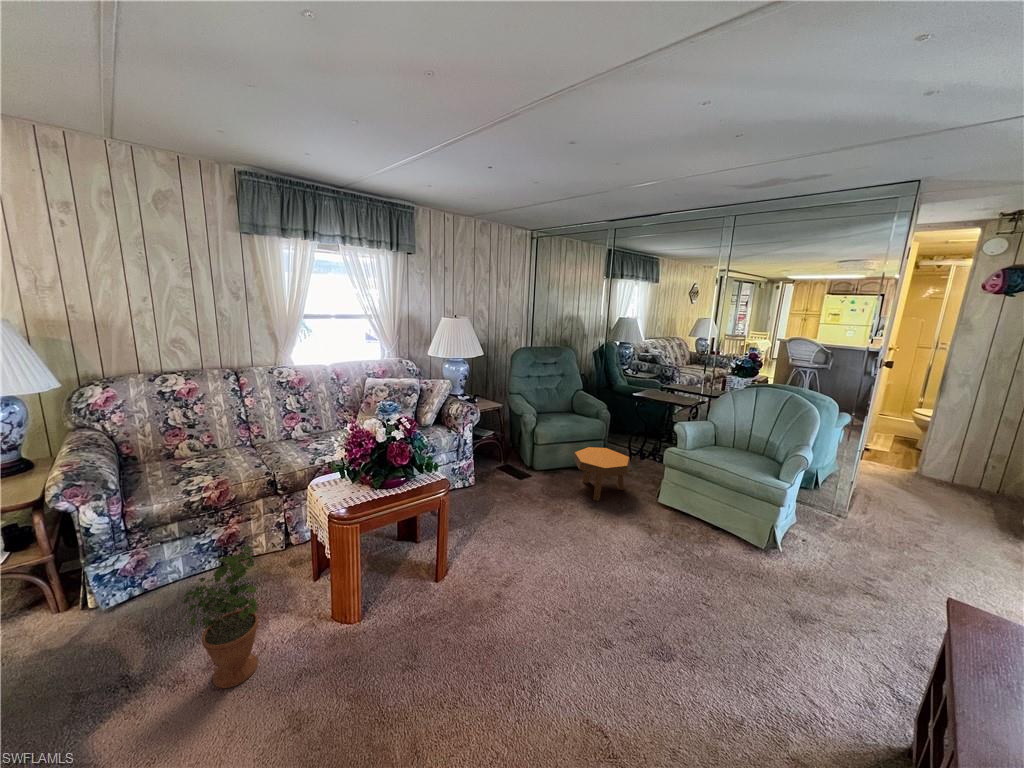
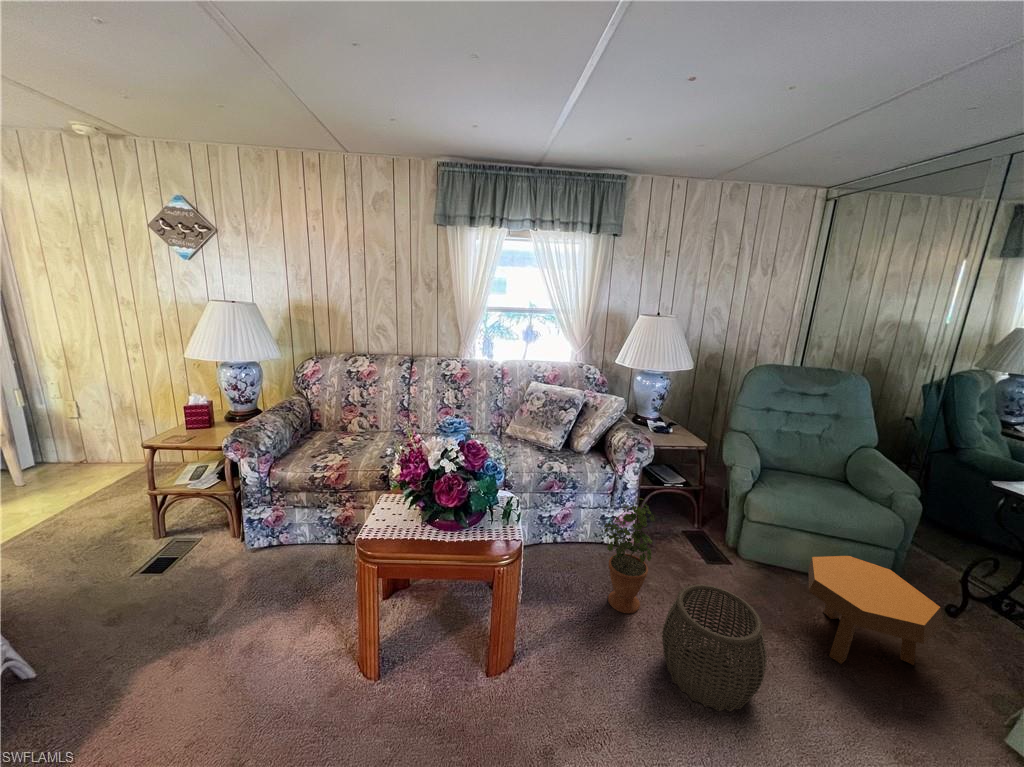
woven basket: none [523,478,579,543] -> present [662,584,767,711]
potted plant: present [183,544,258,688] -> present [604,498,655,613]

